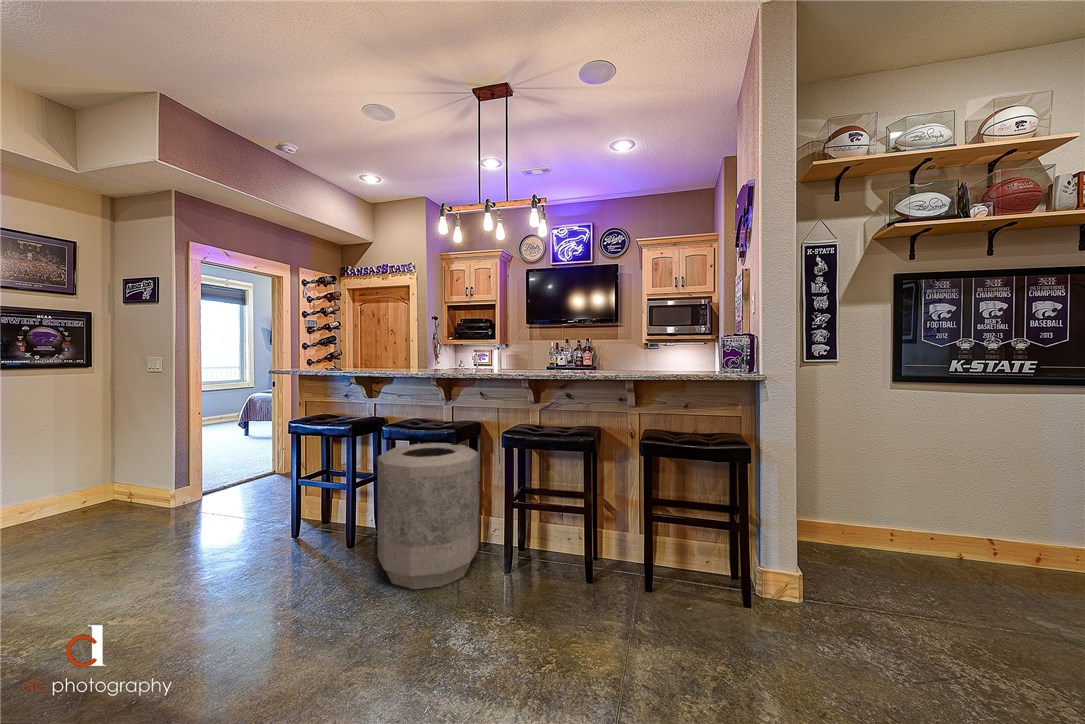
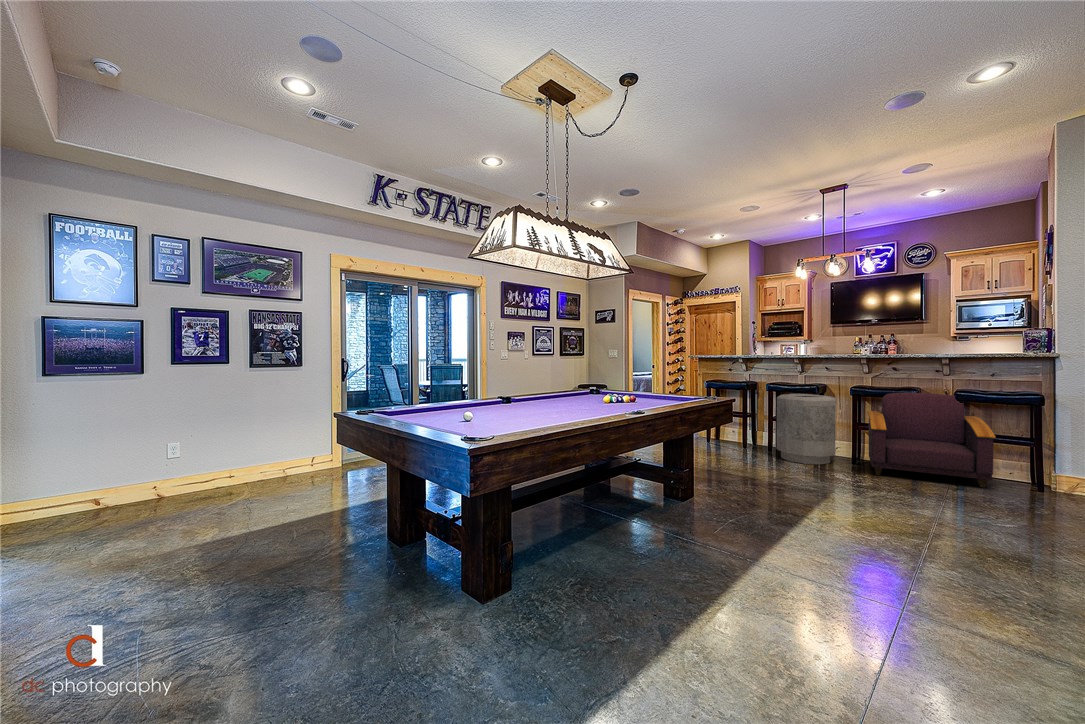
armchair: none [512,440,692,616] -> present [867,393,996,488]

